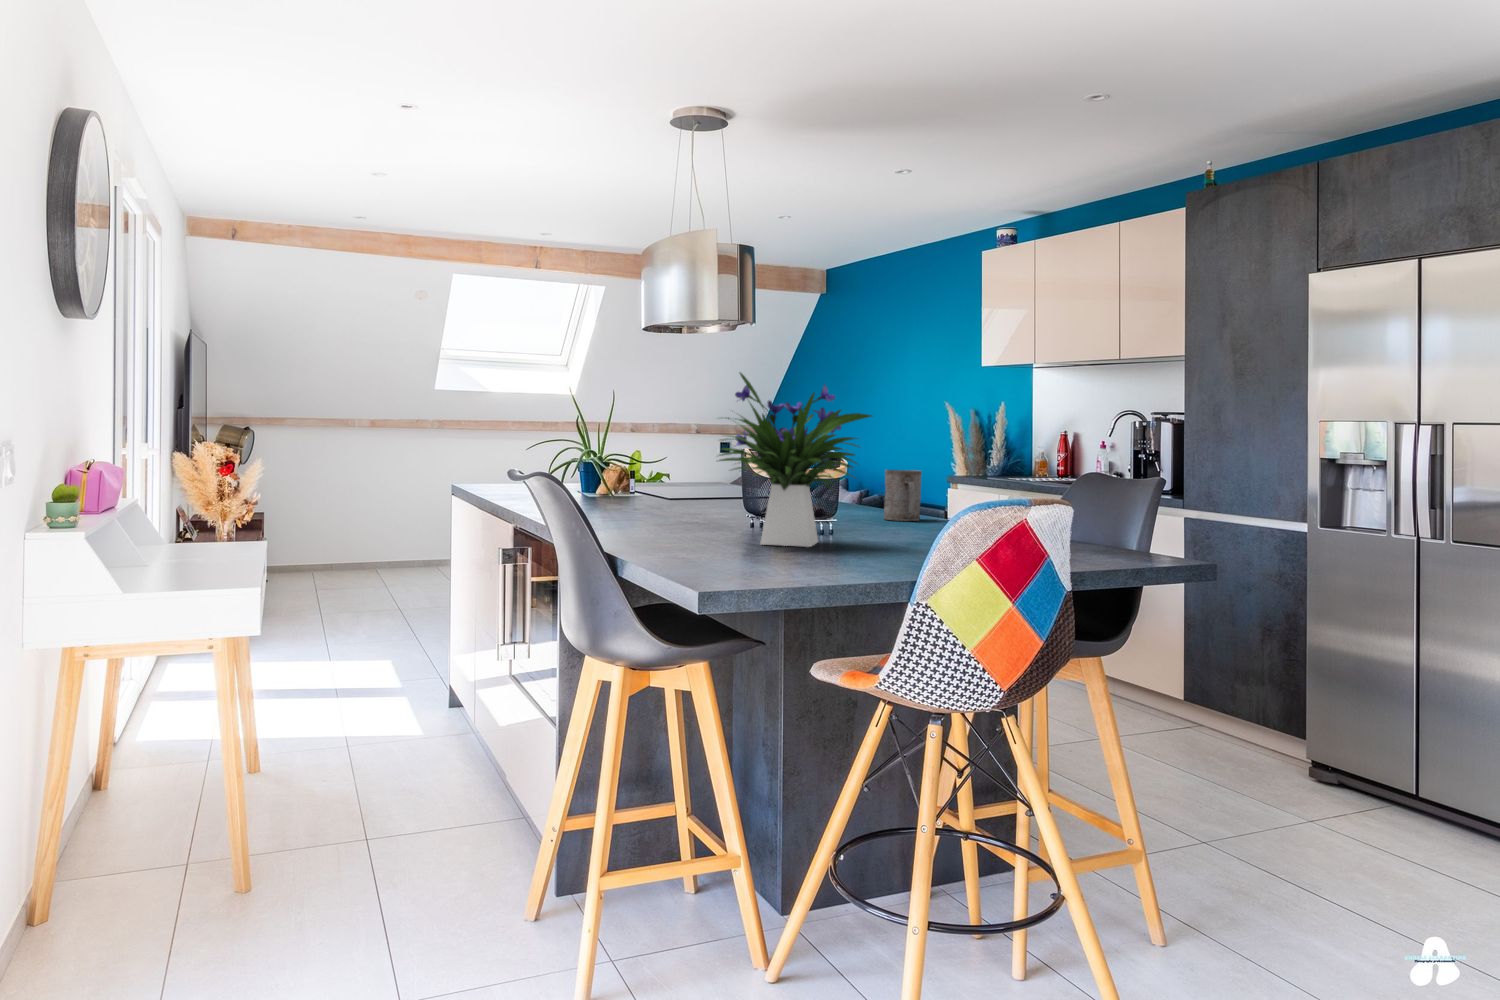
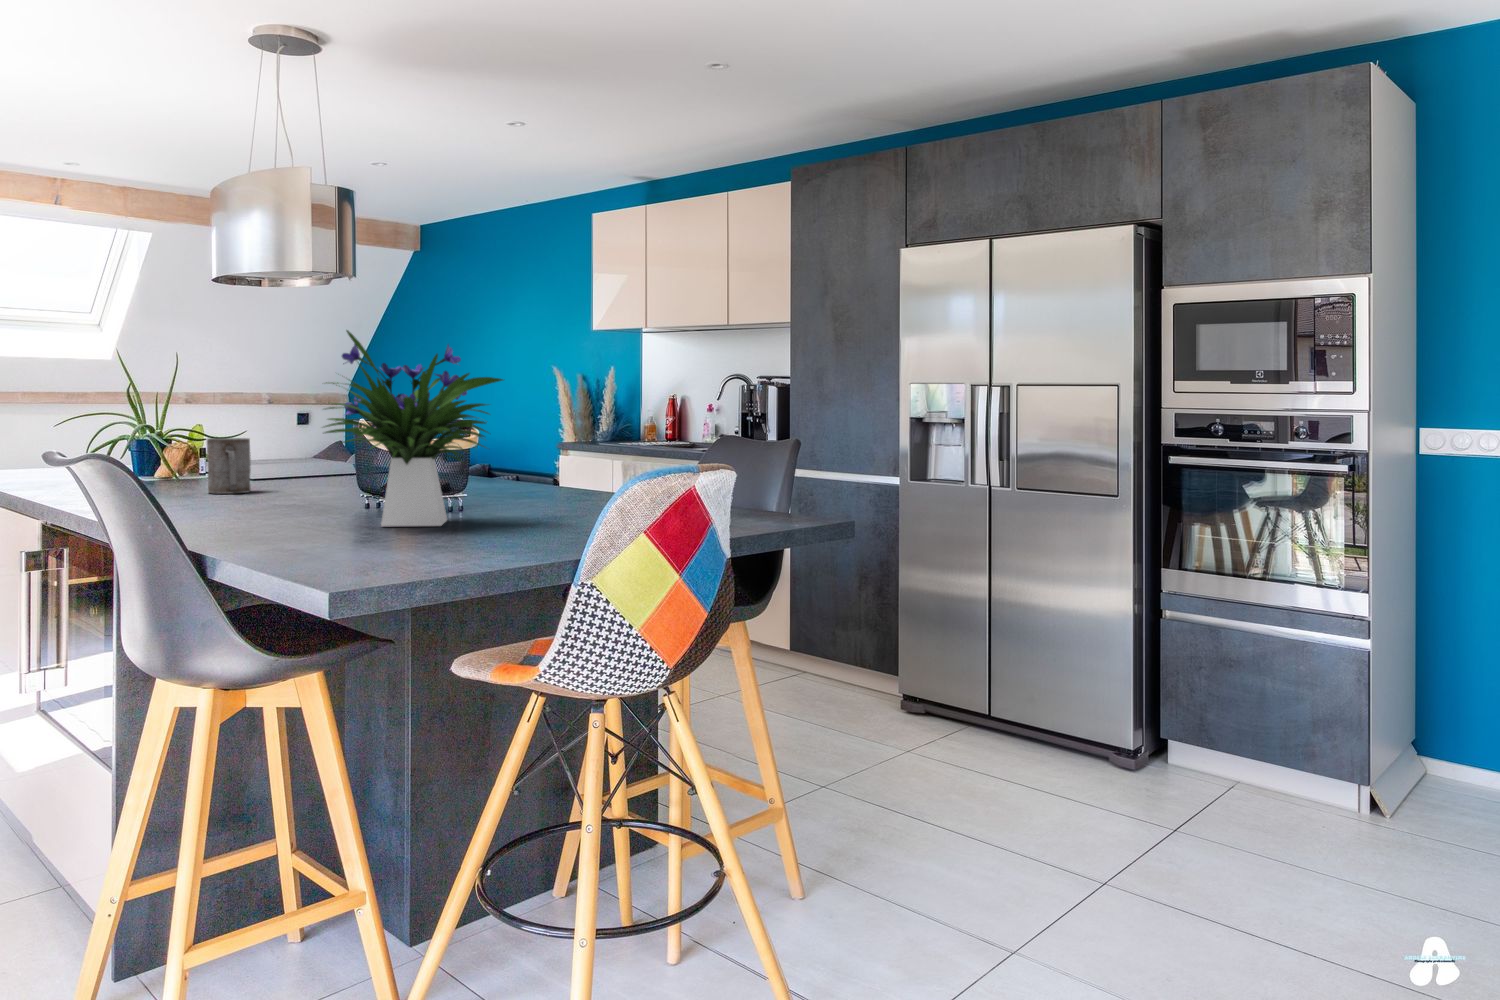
mug: present [884,470,922,521] -> present [207,438,251,494]

